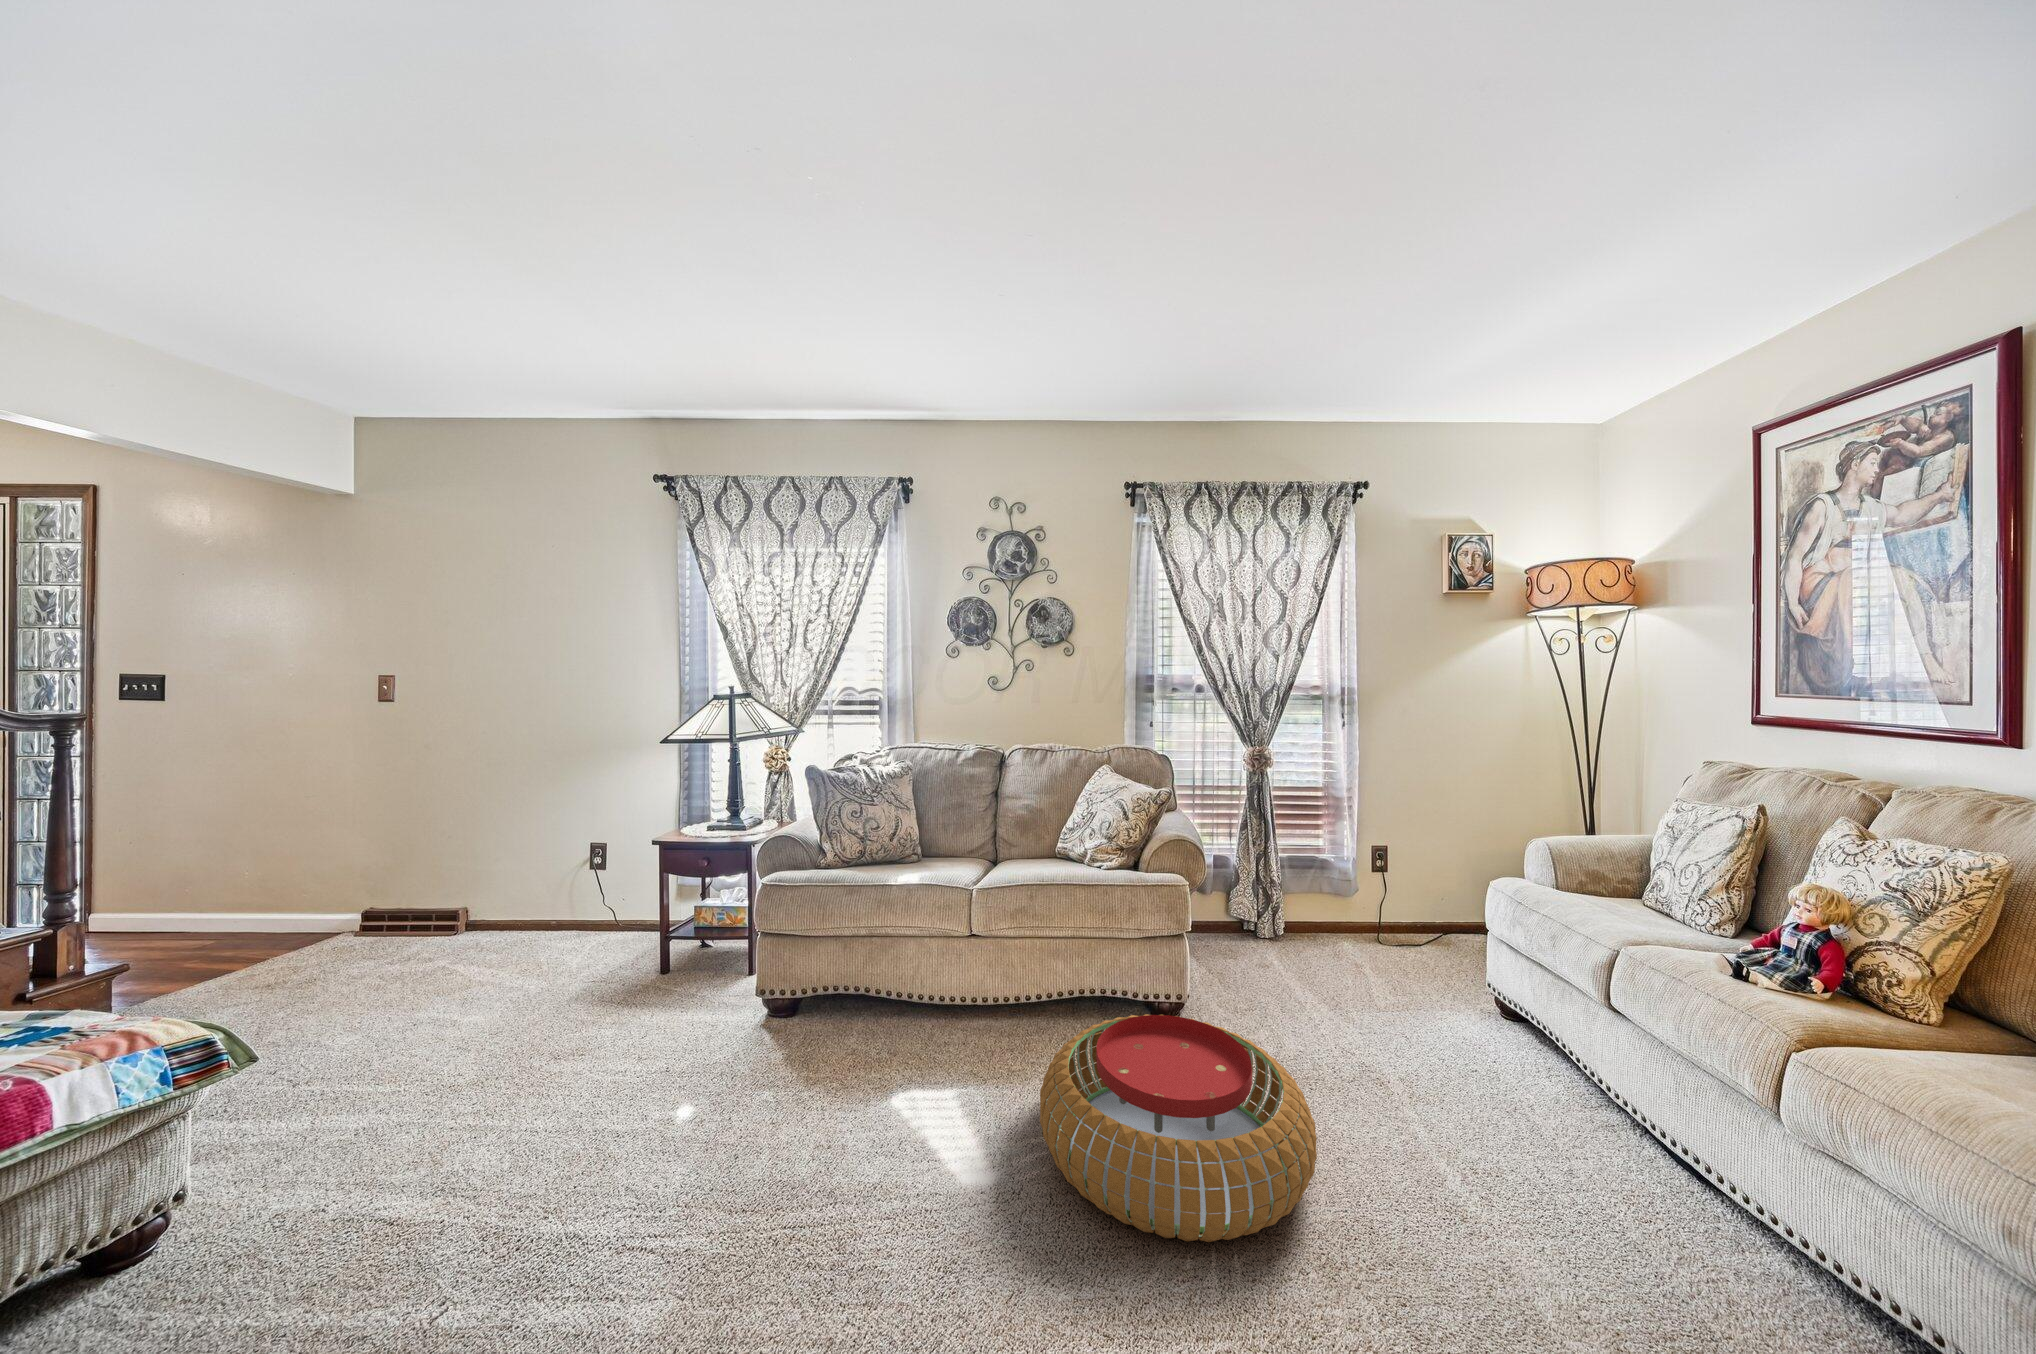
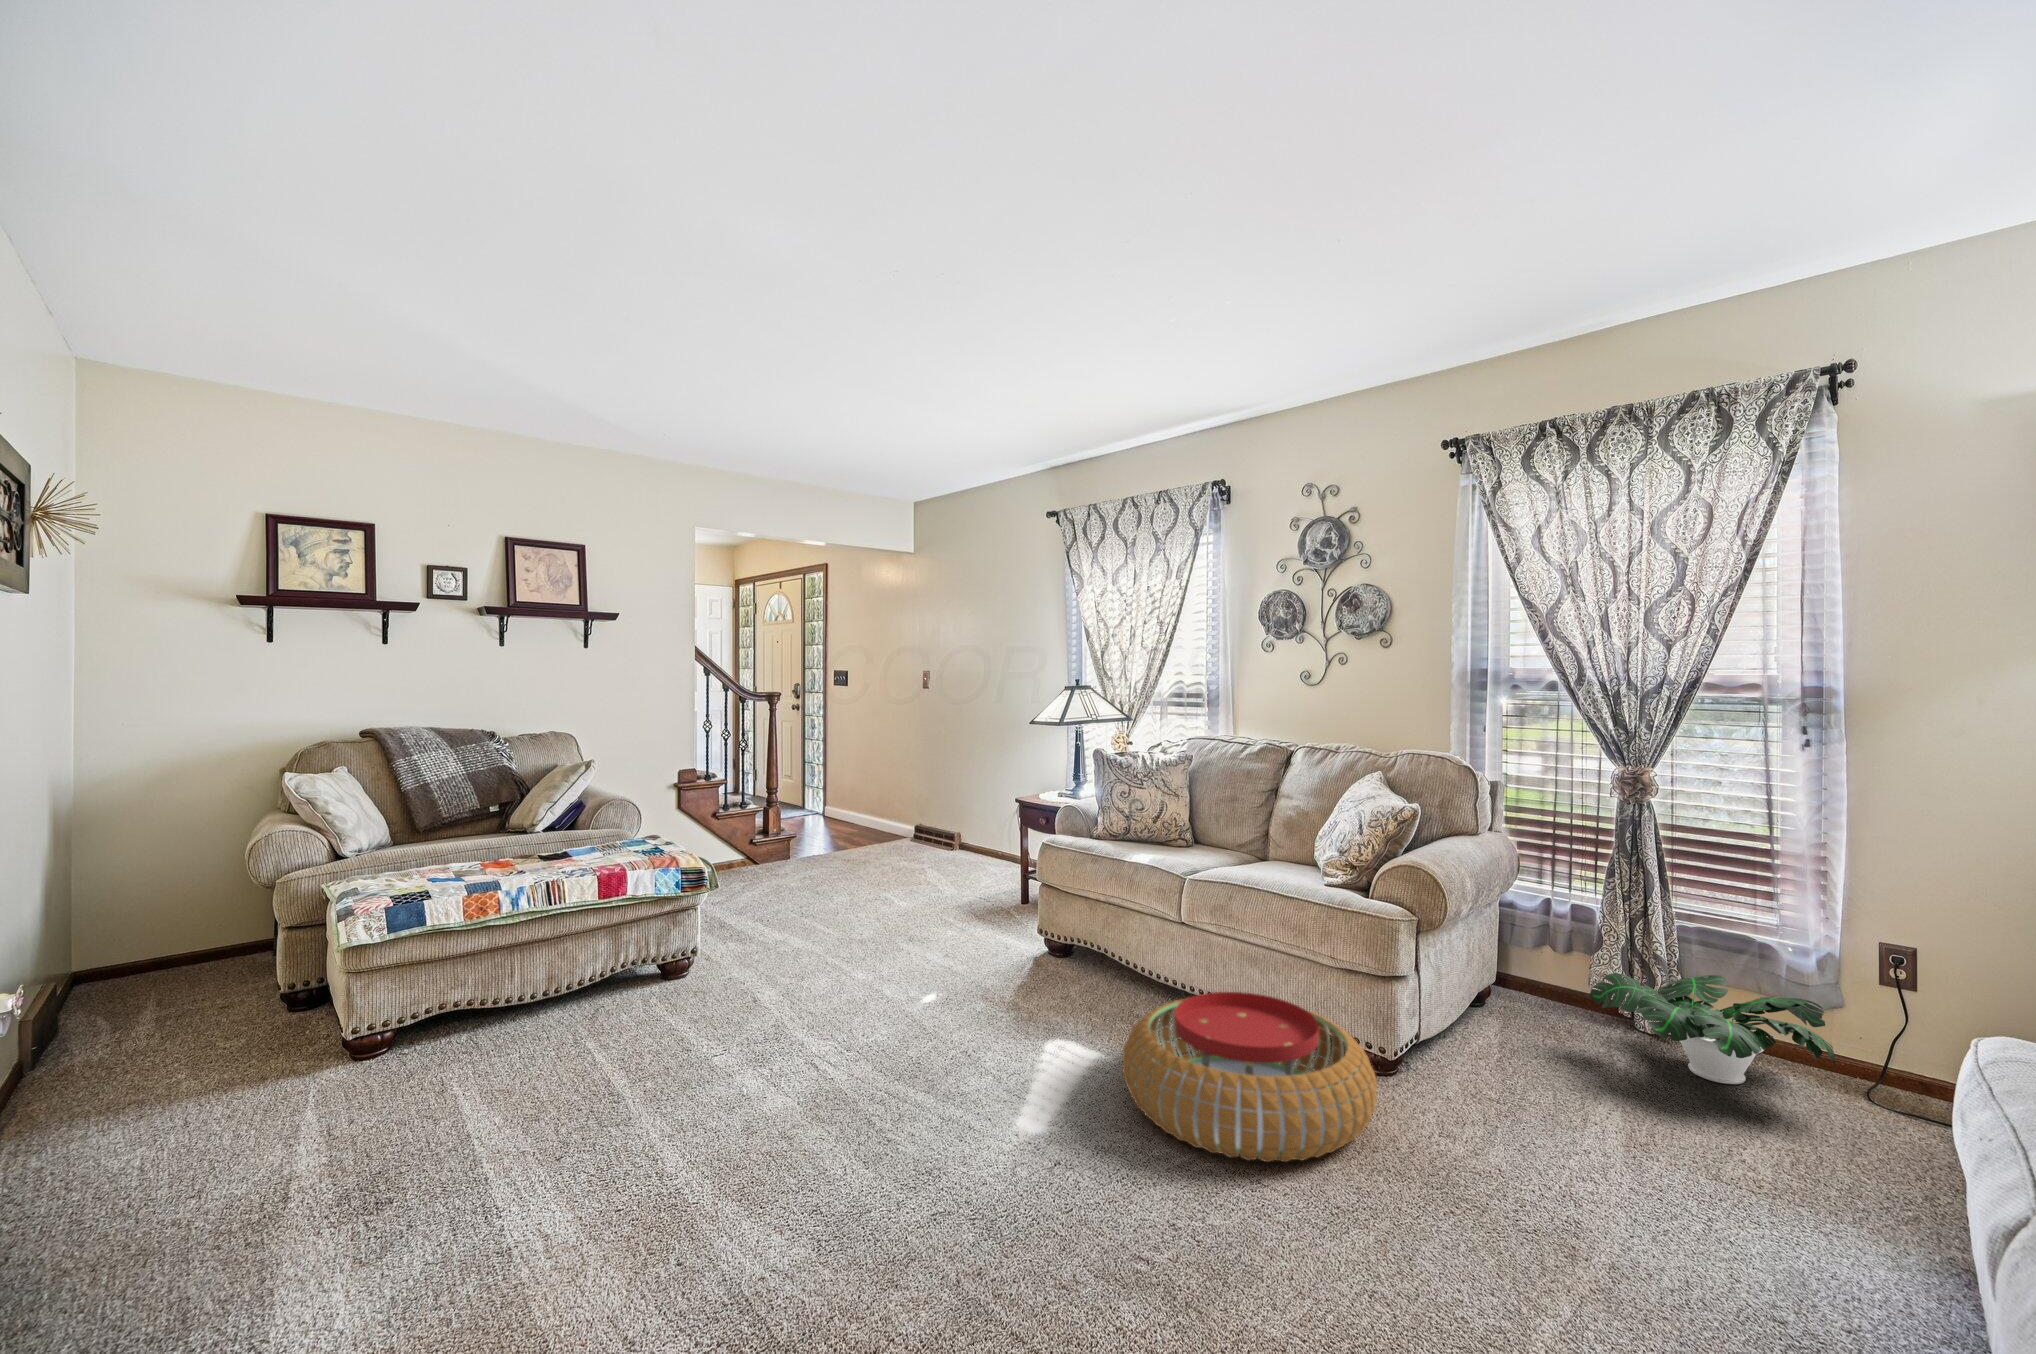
potted plant: none [1270,890,1422,969] -> present [1590,973,1836,1084]

